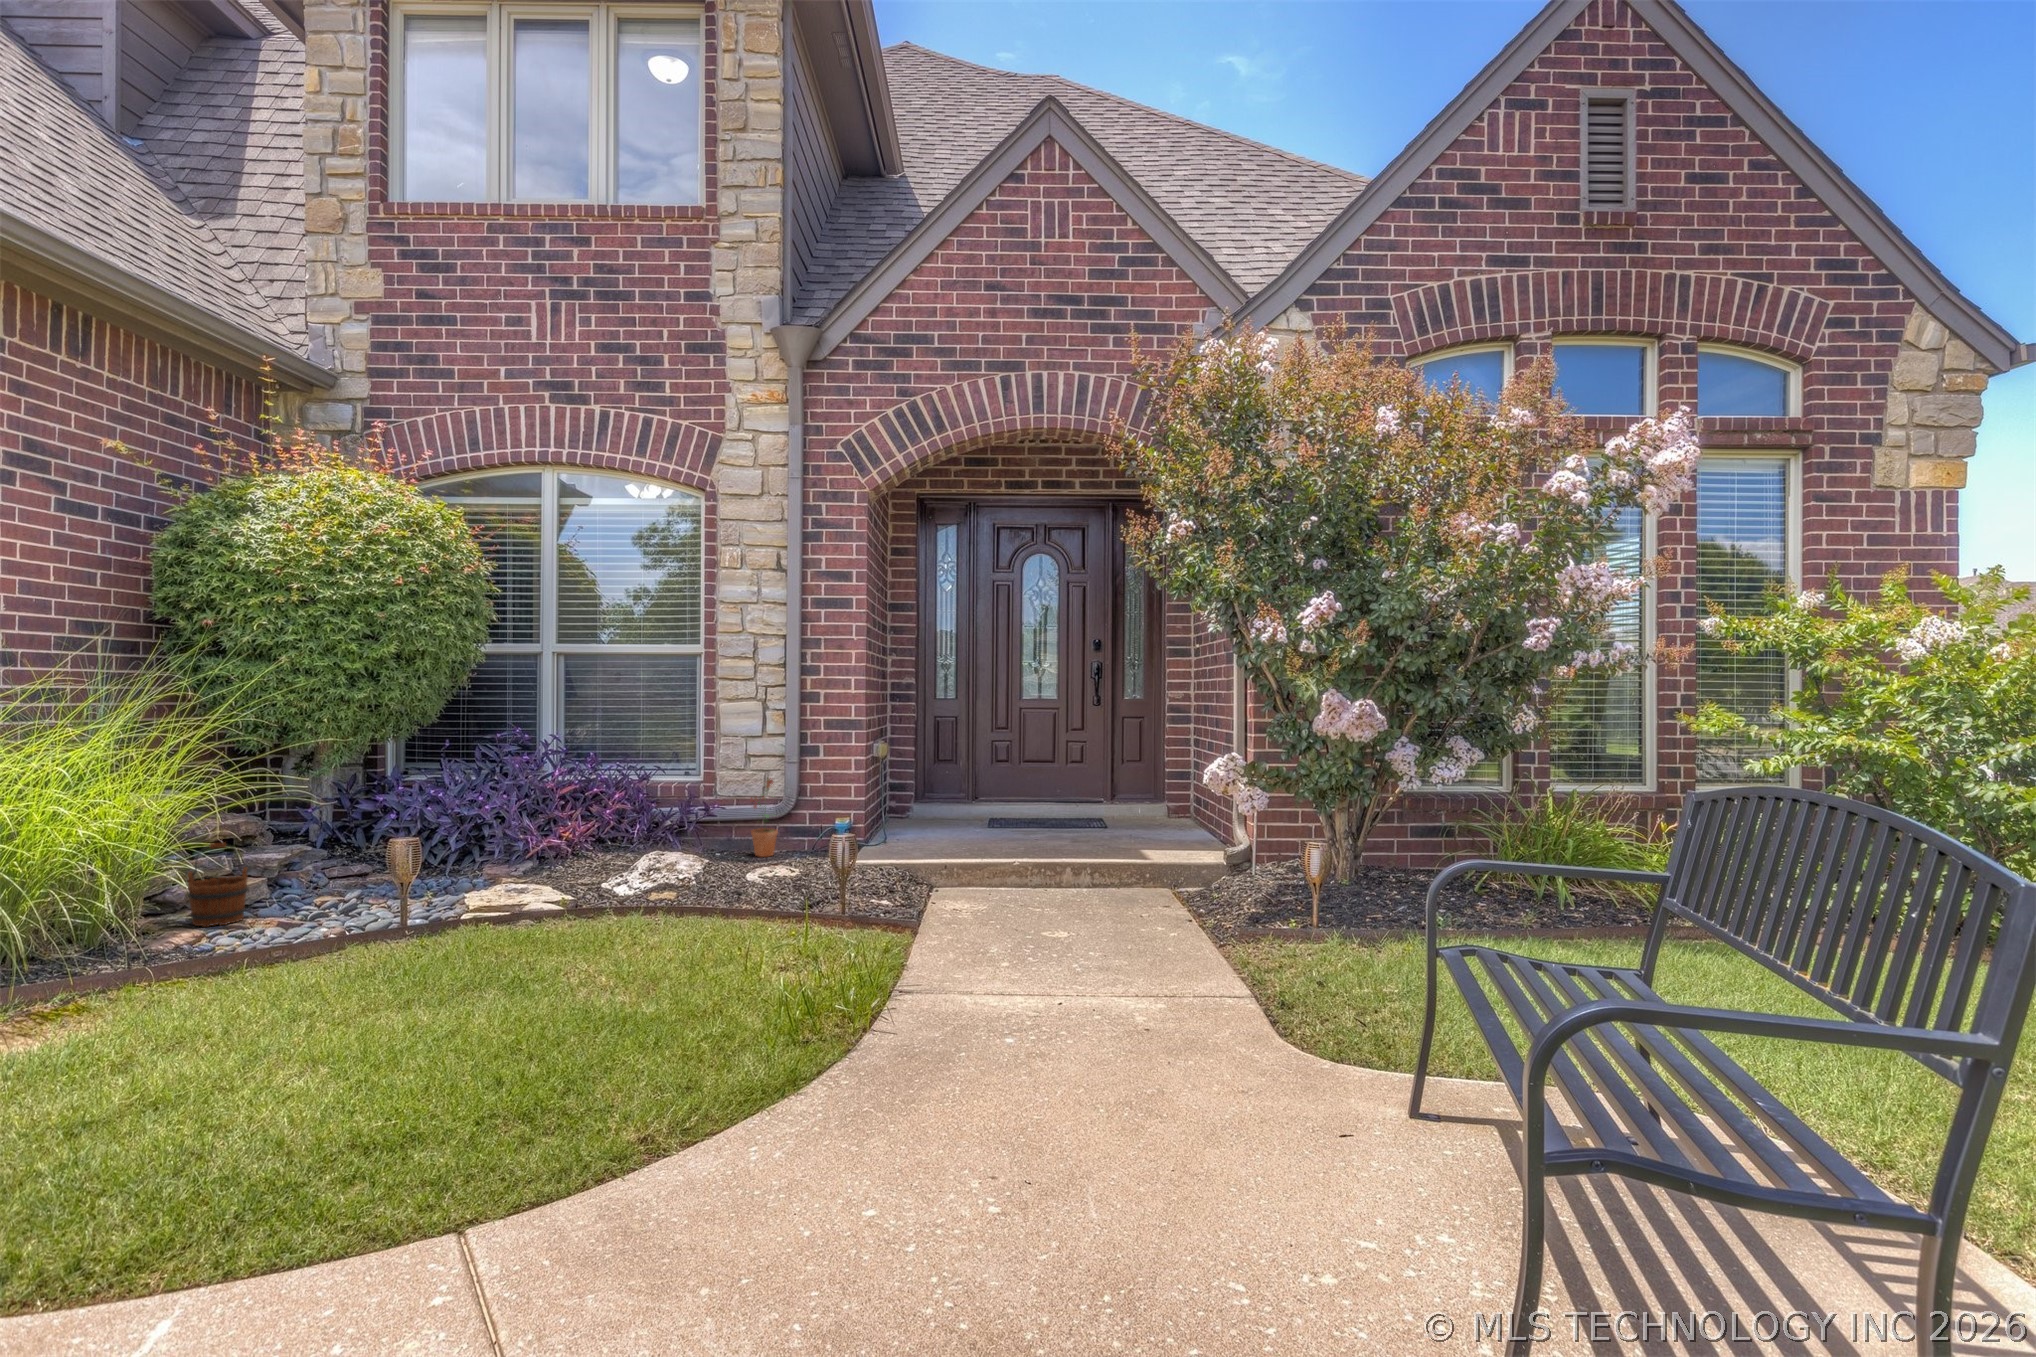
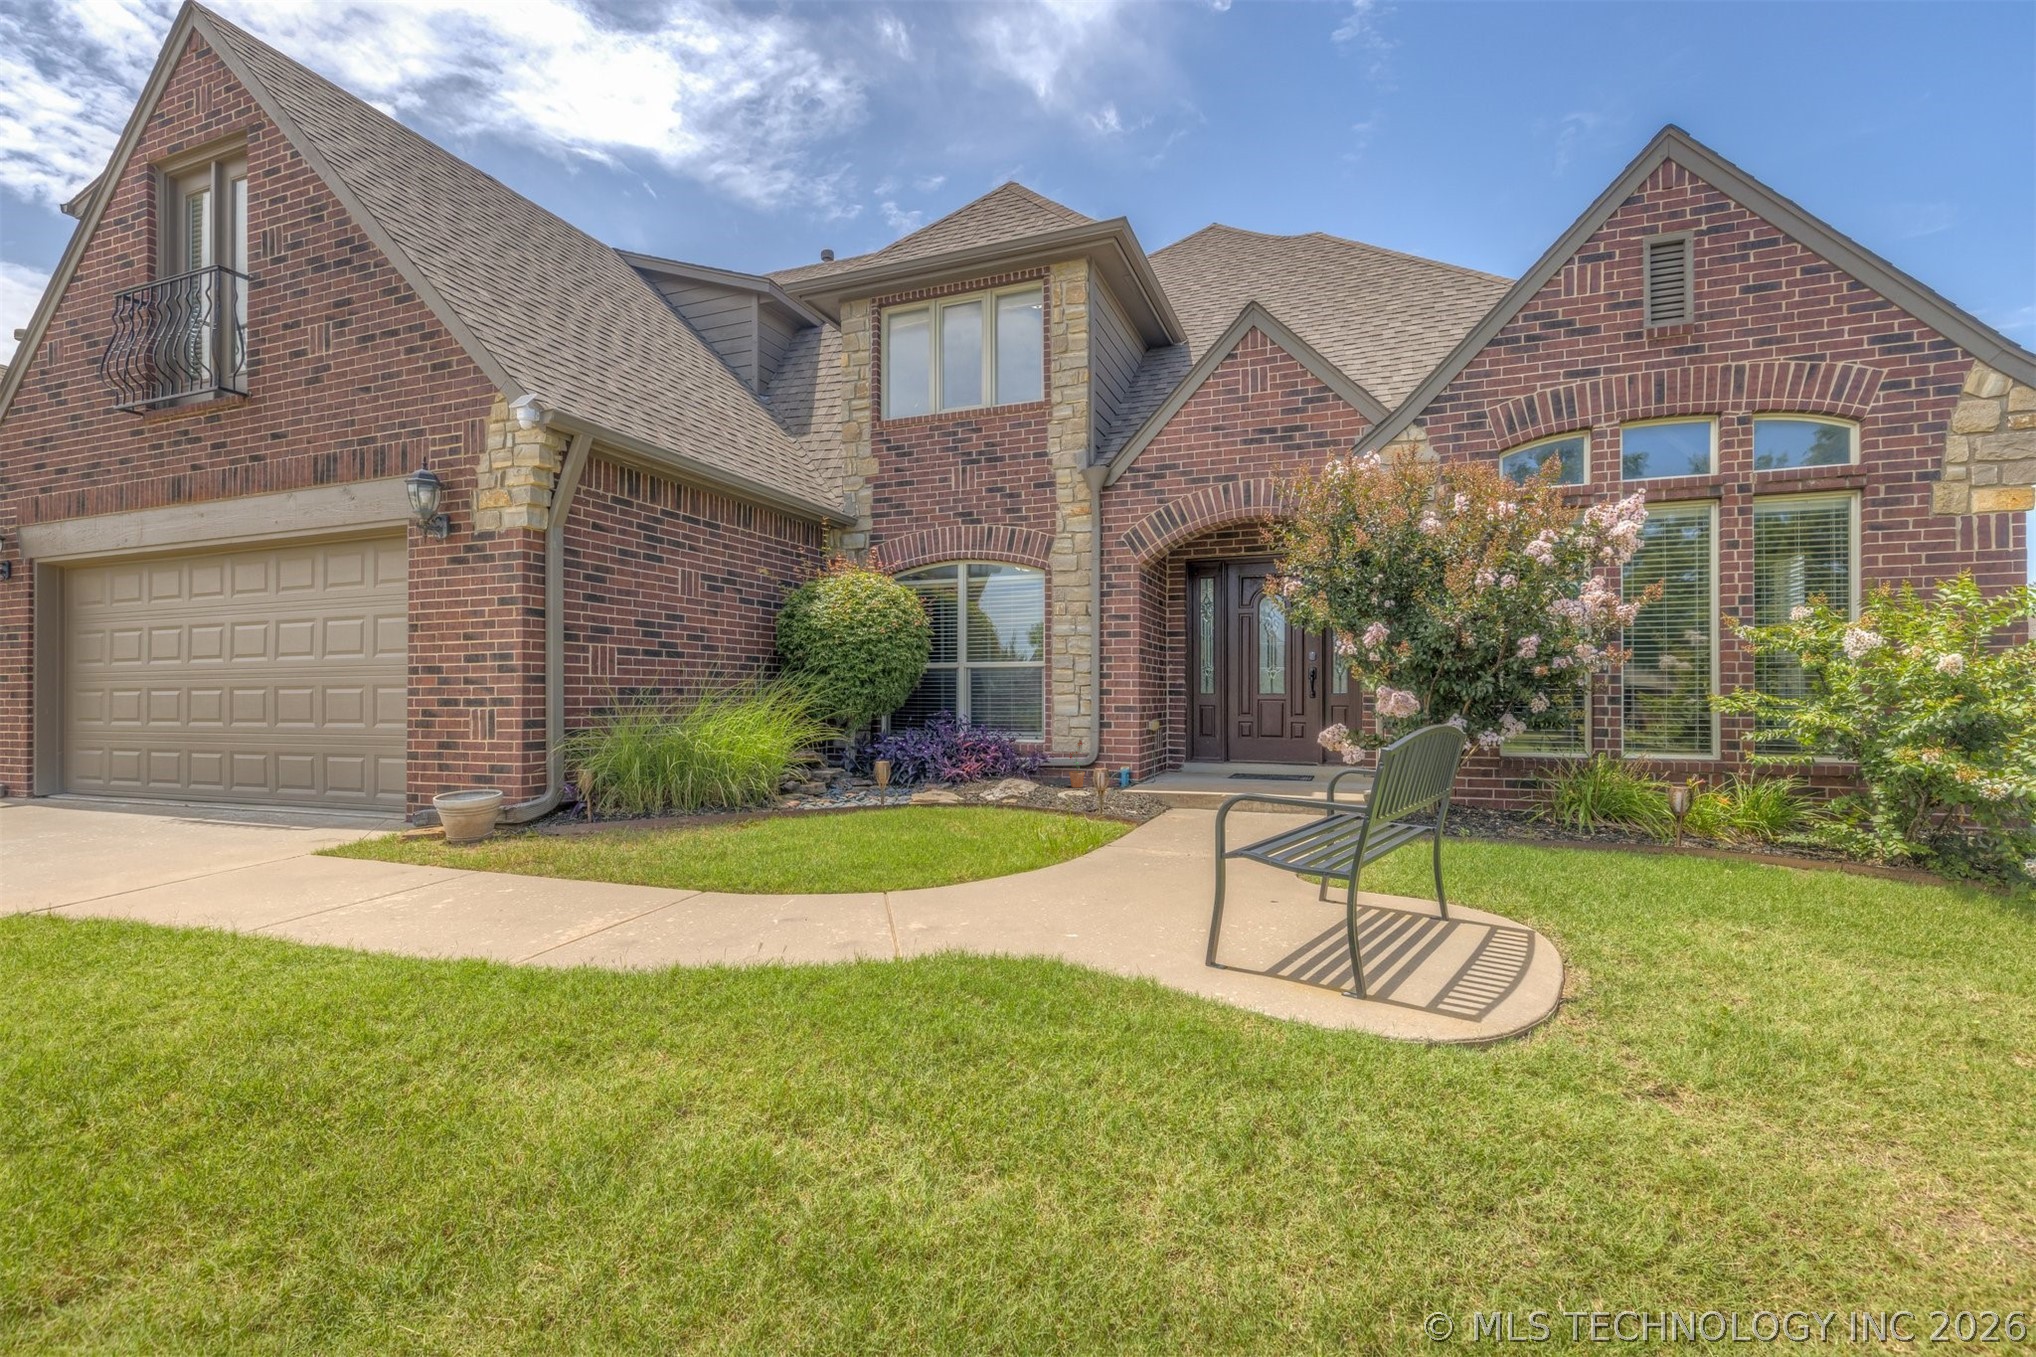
wooden bucket: present [185,842,250,927] -> none [793,762,820,802]

